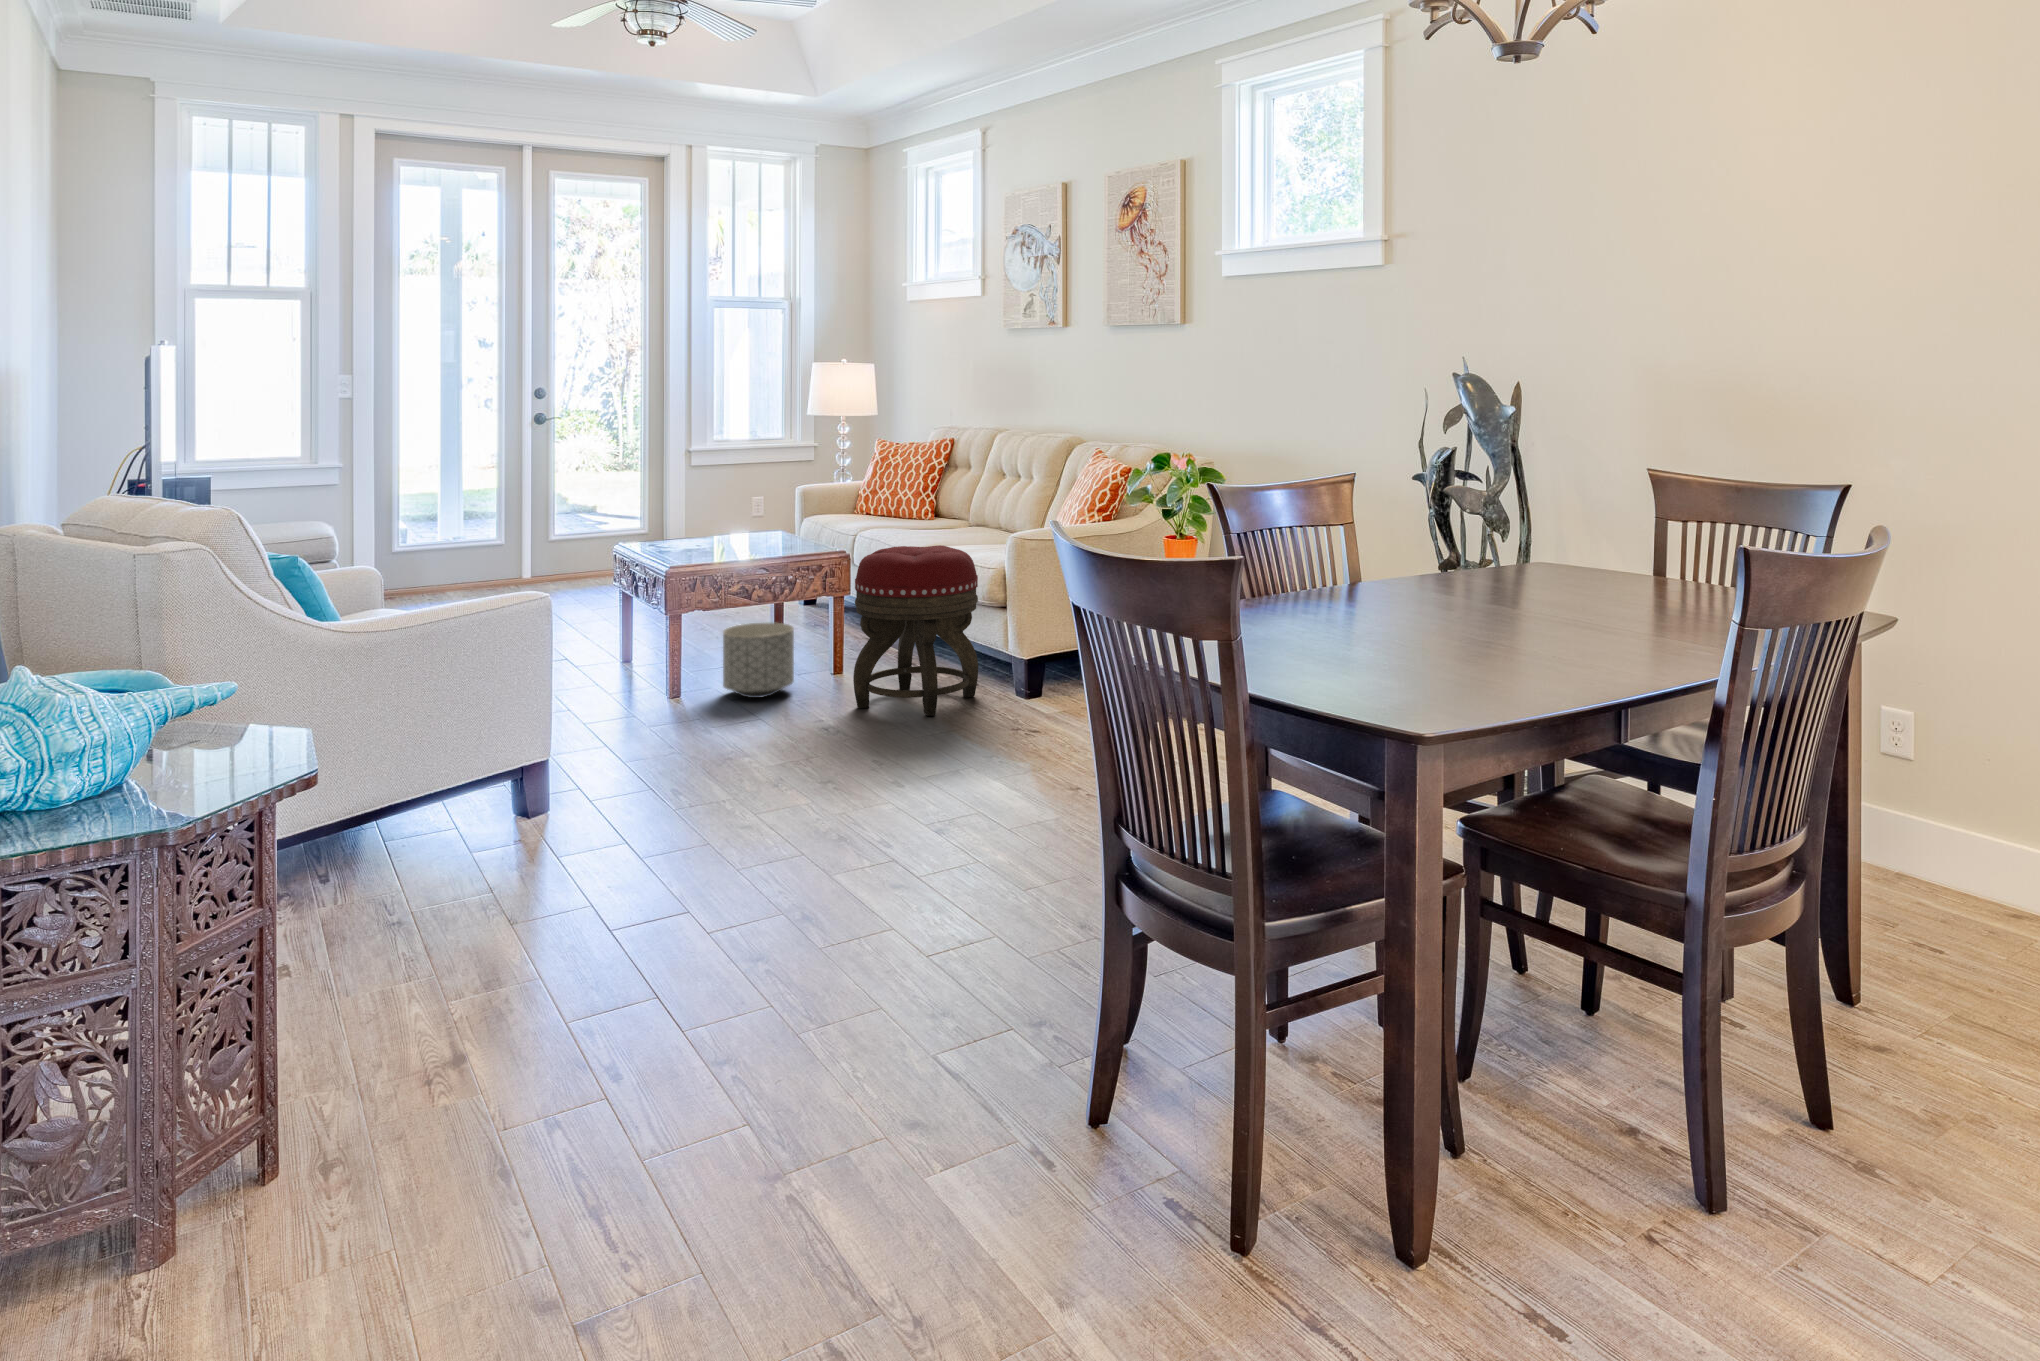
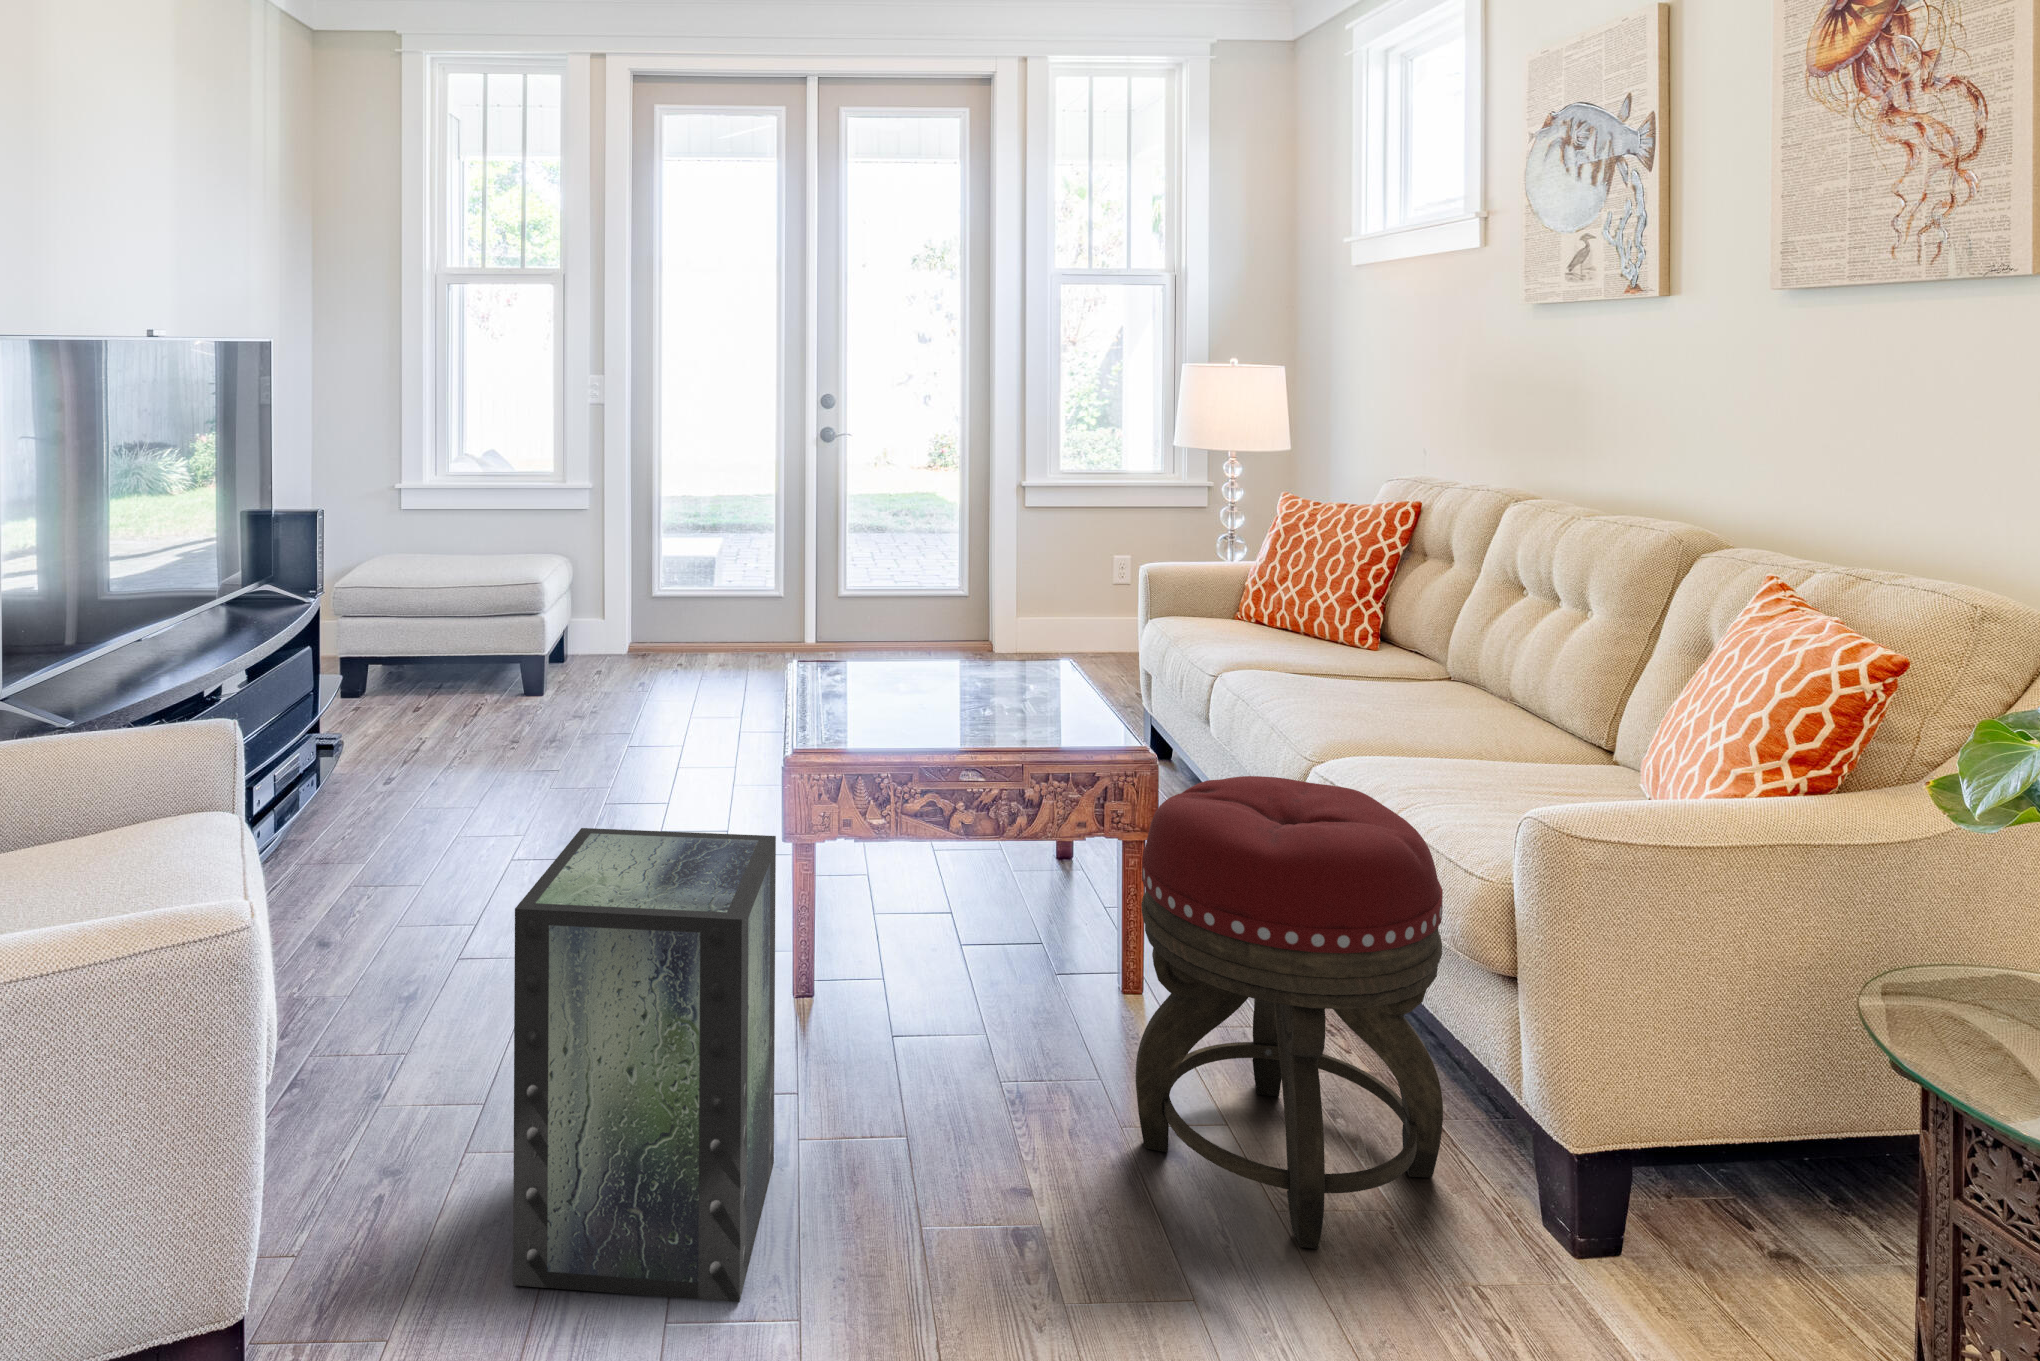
storage box: none [596,584,712,776] -> present [513,828,776,1302]
planter: present [723,623,794,698] -> none [900,869,1038,1039]

